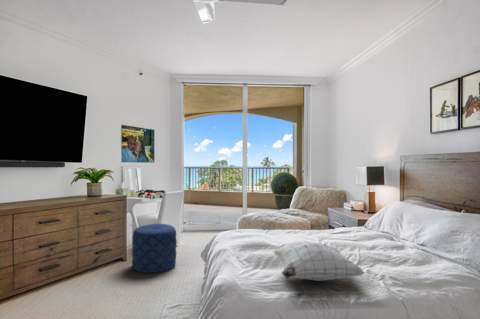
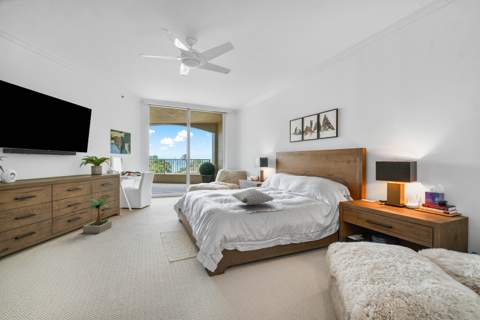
pouf: present [132,224,177,273] -> none [127,191,156,220]
potted plant: none [61,231,103,291] -> present [83,196,112,233]

